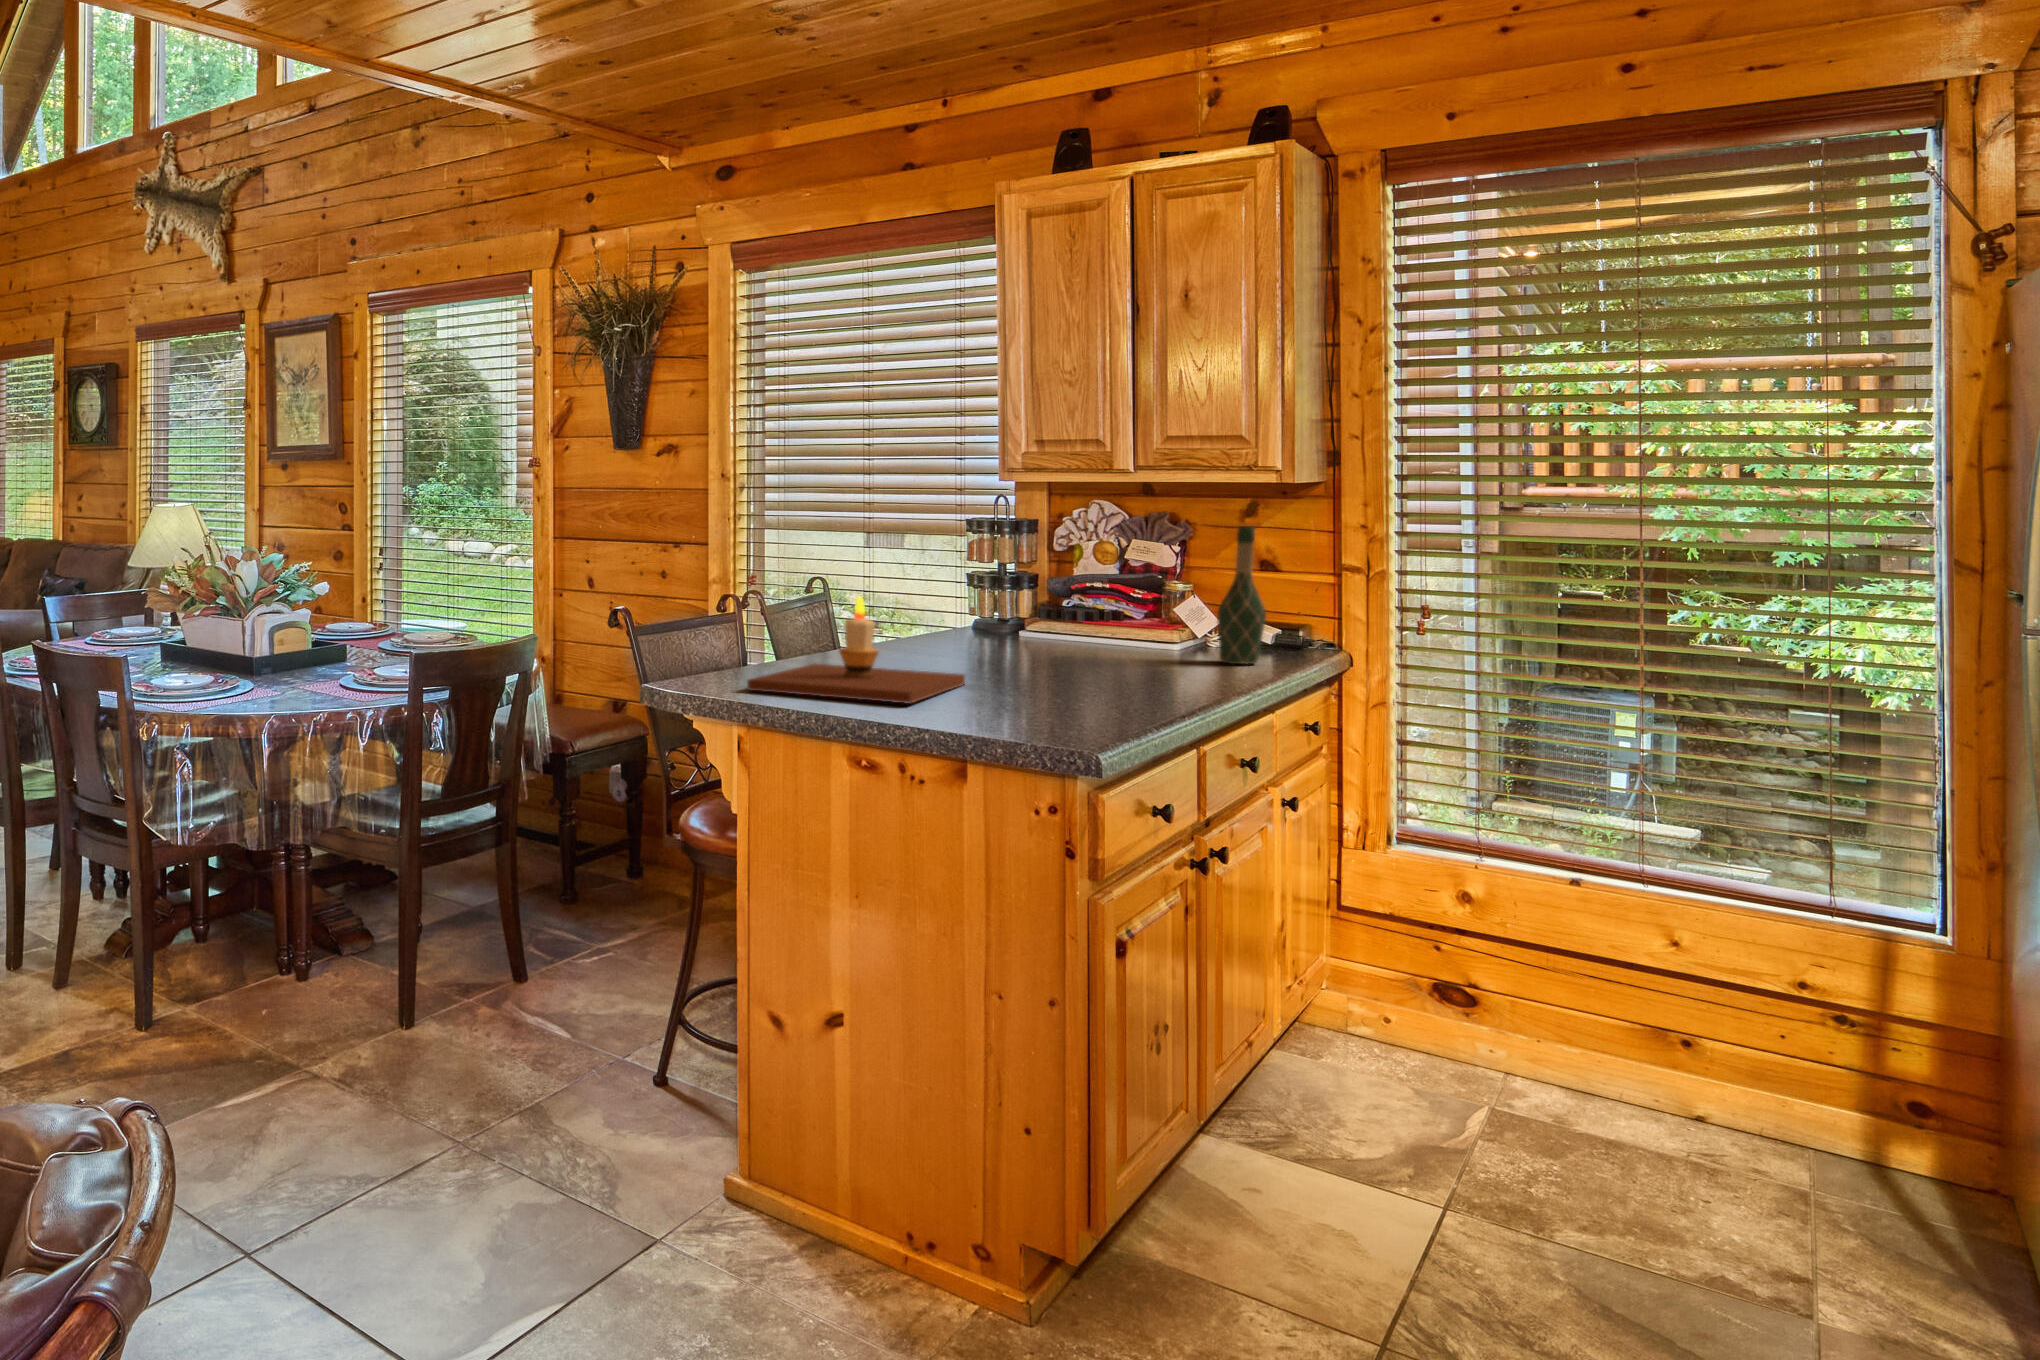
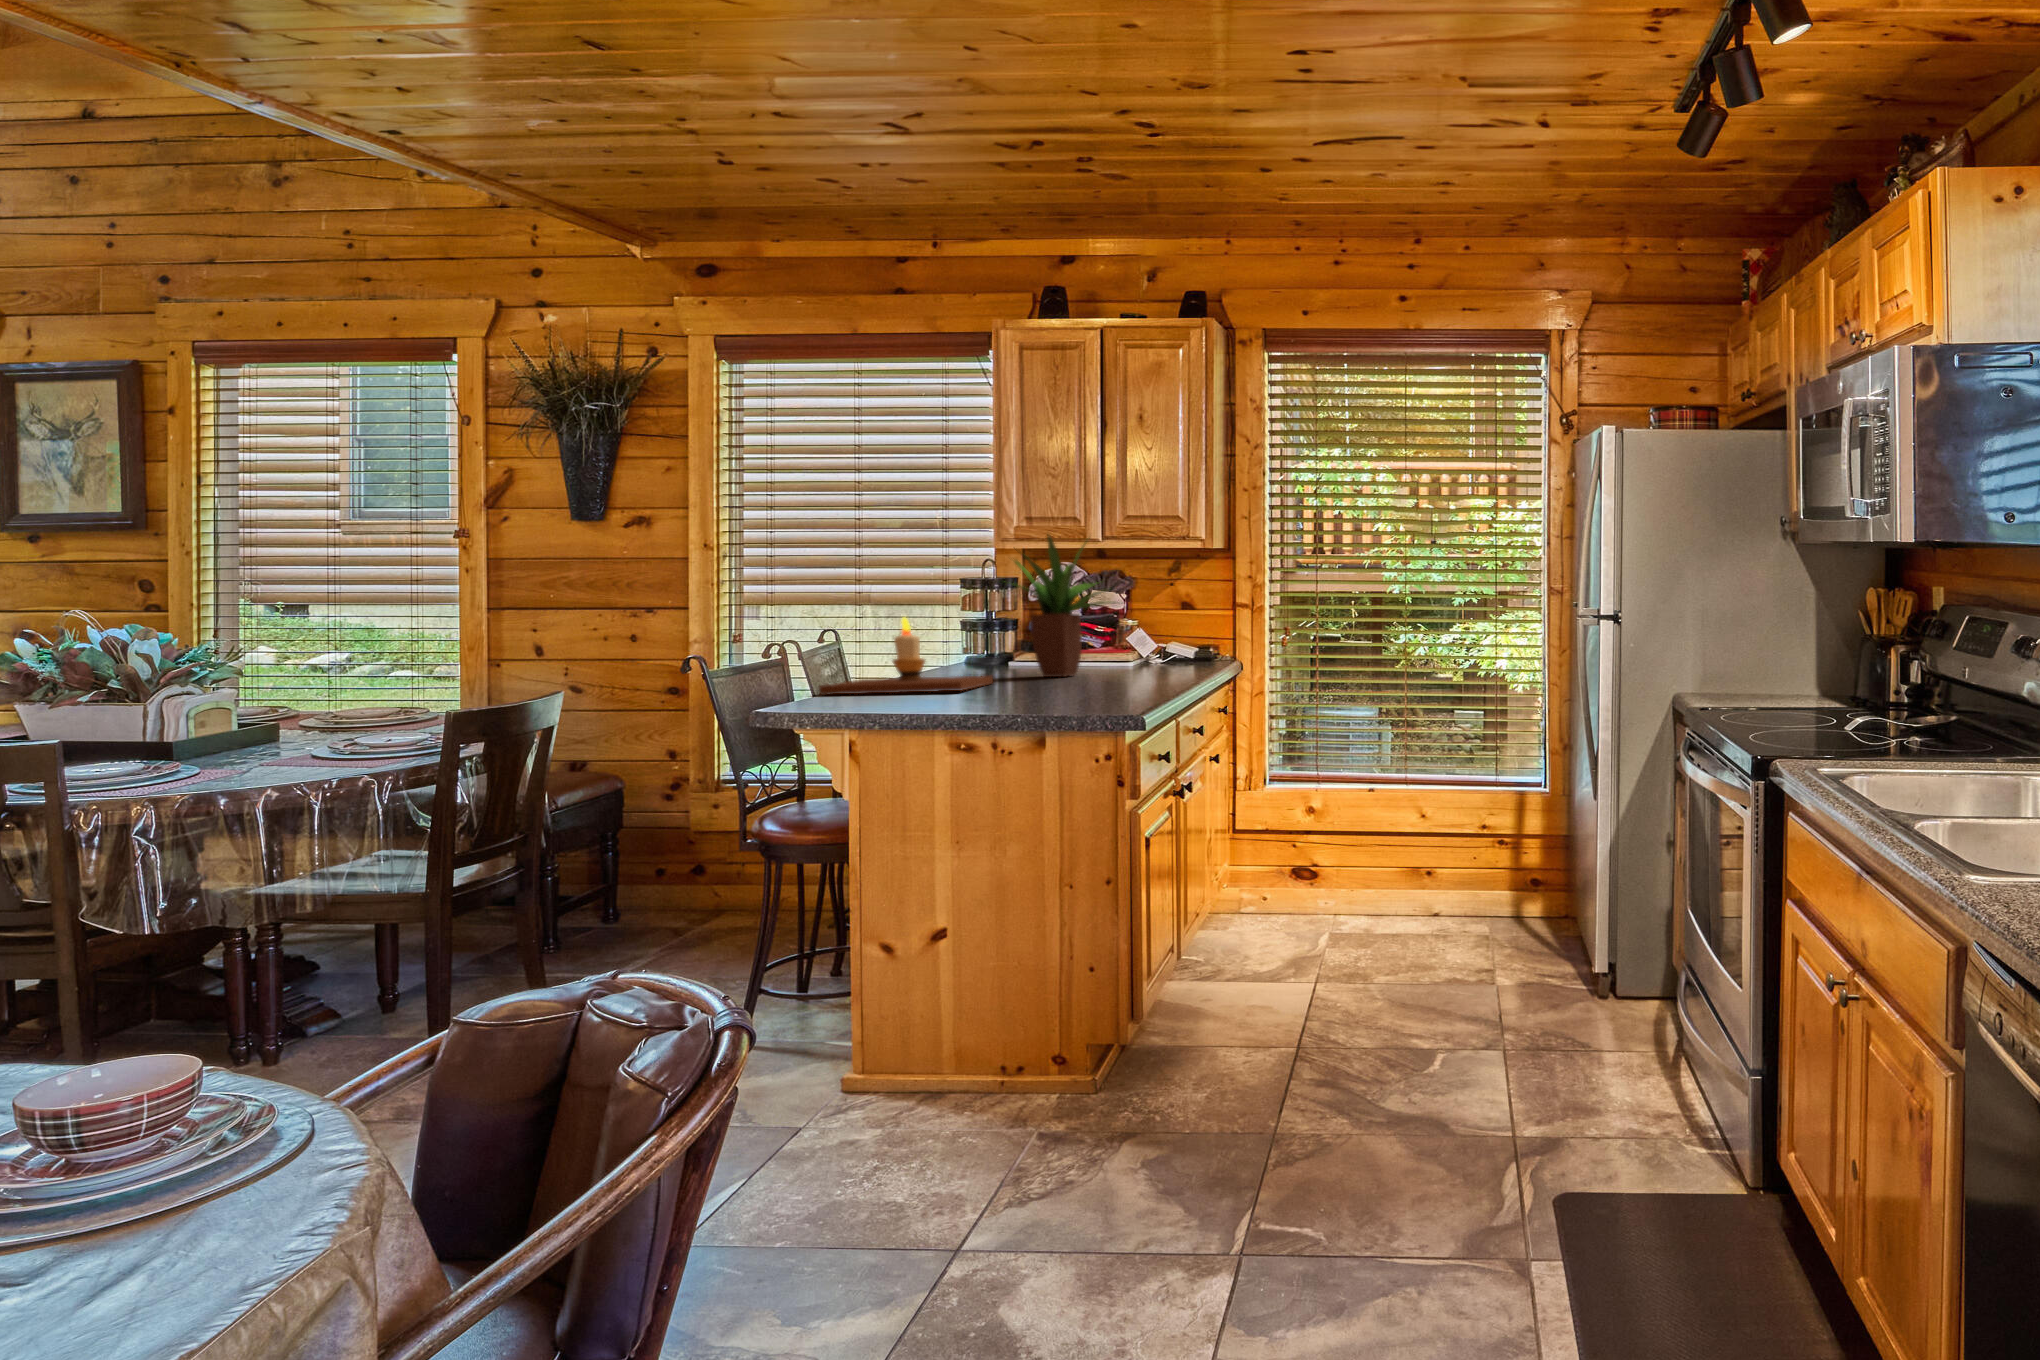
potted plant: none [991,480,1169,678] -> present [1014,535,1107,677]
wine bottle: present [1217,526,1266,664] -> none [1155,571,1187,666]

